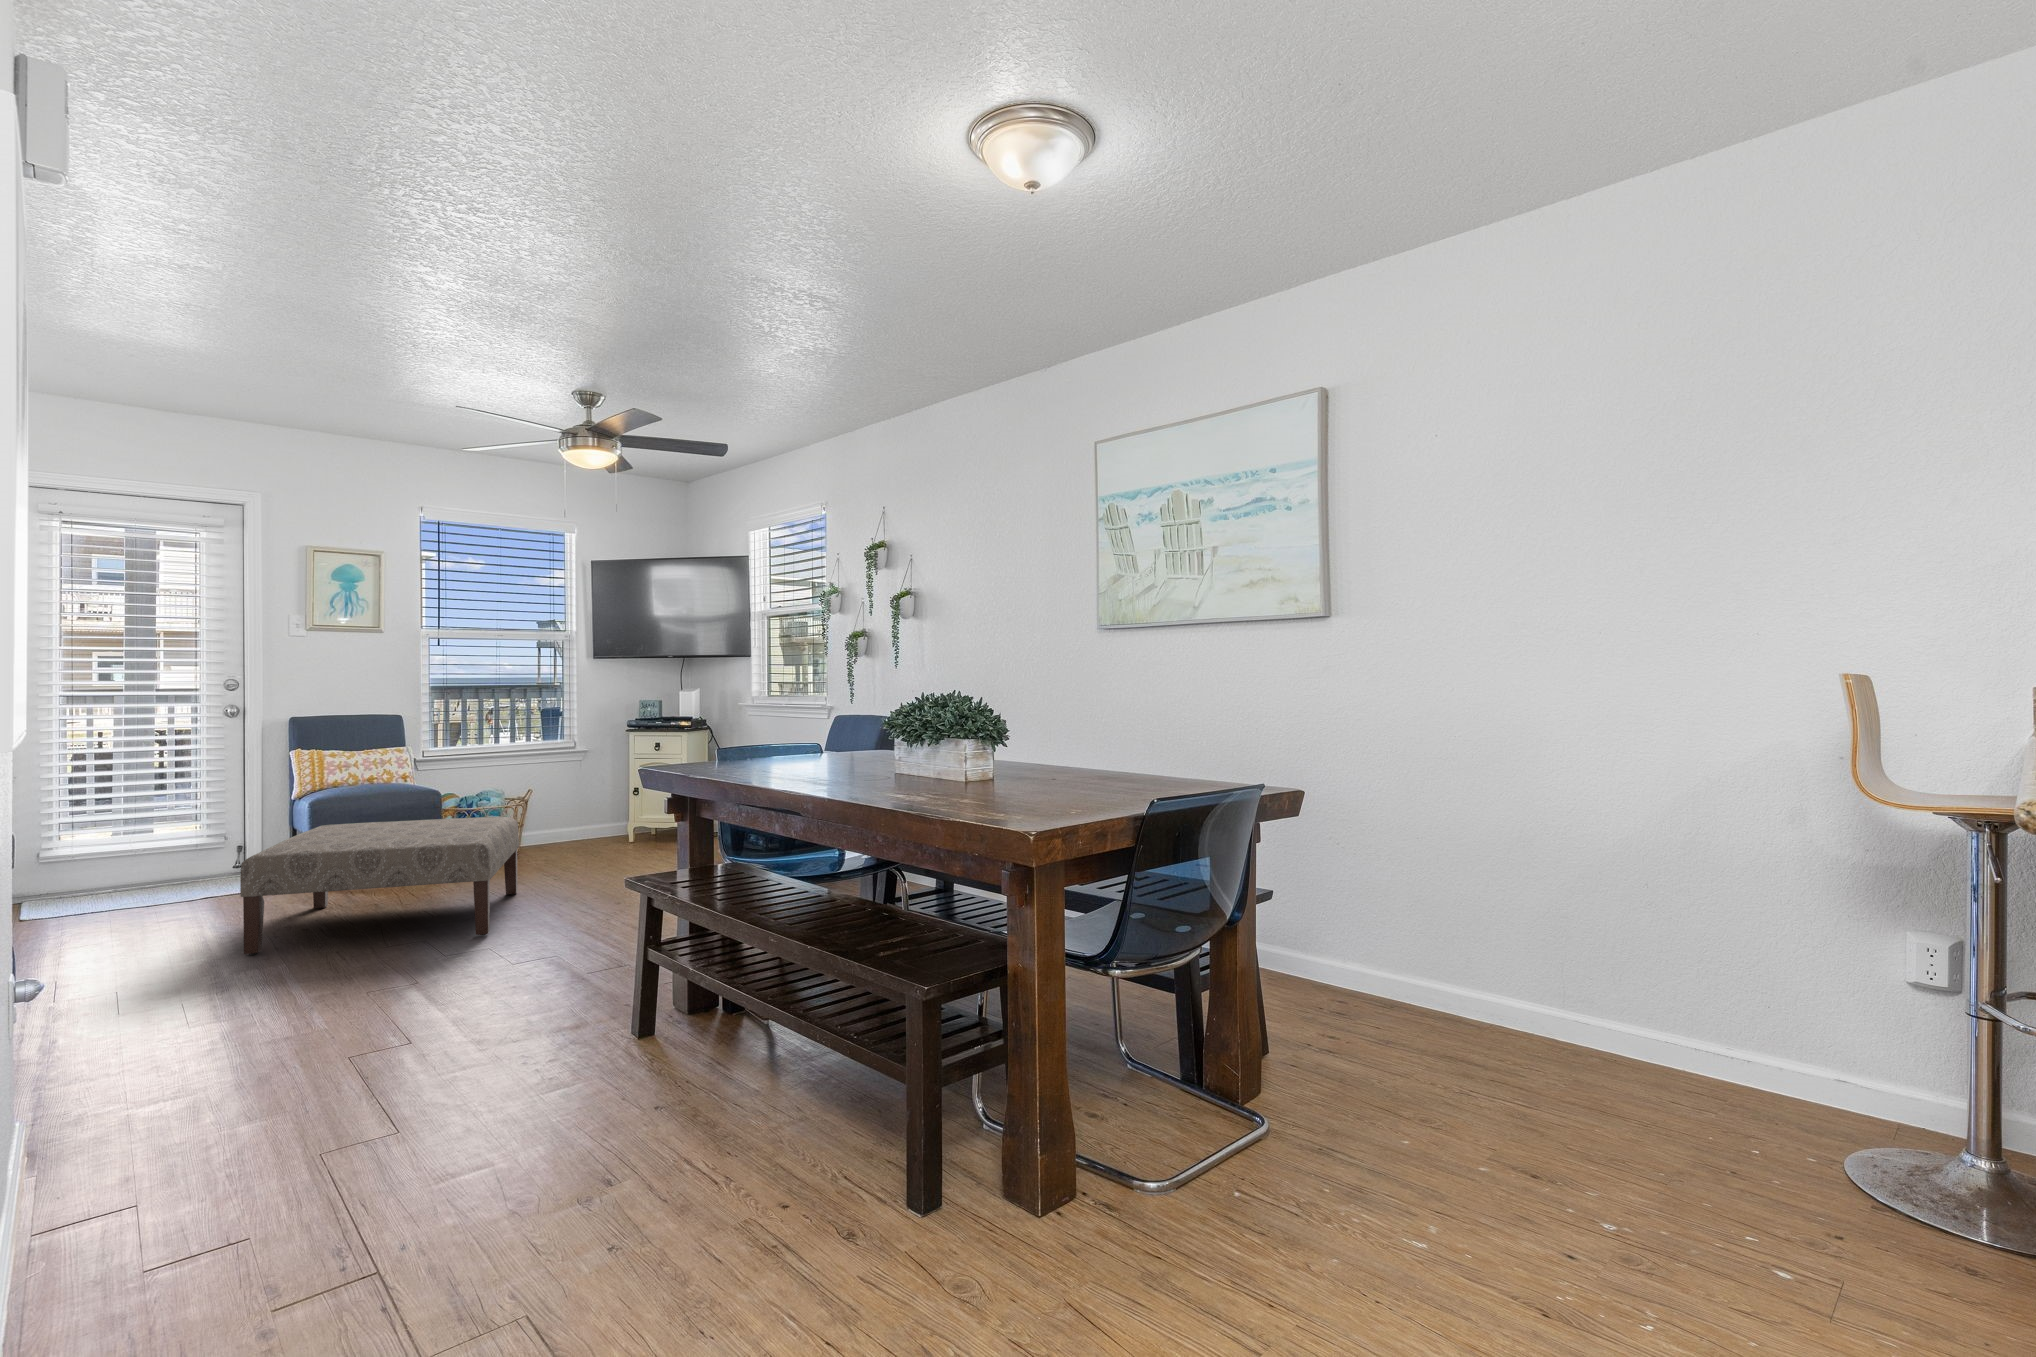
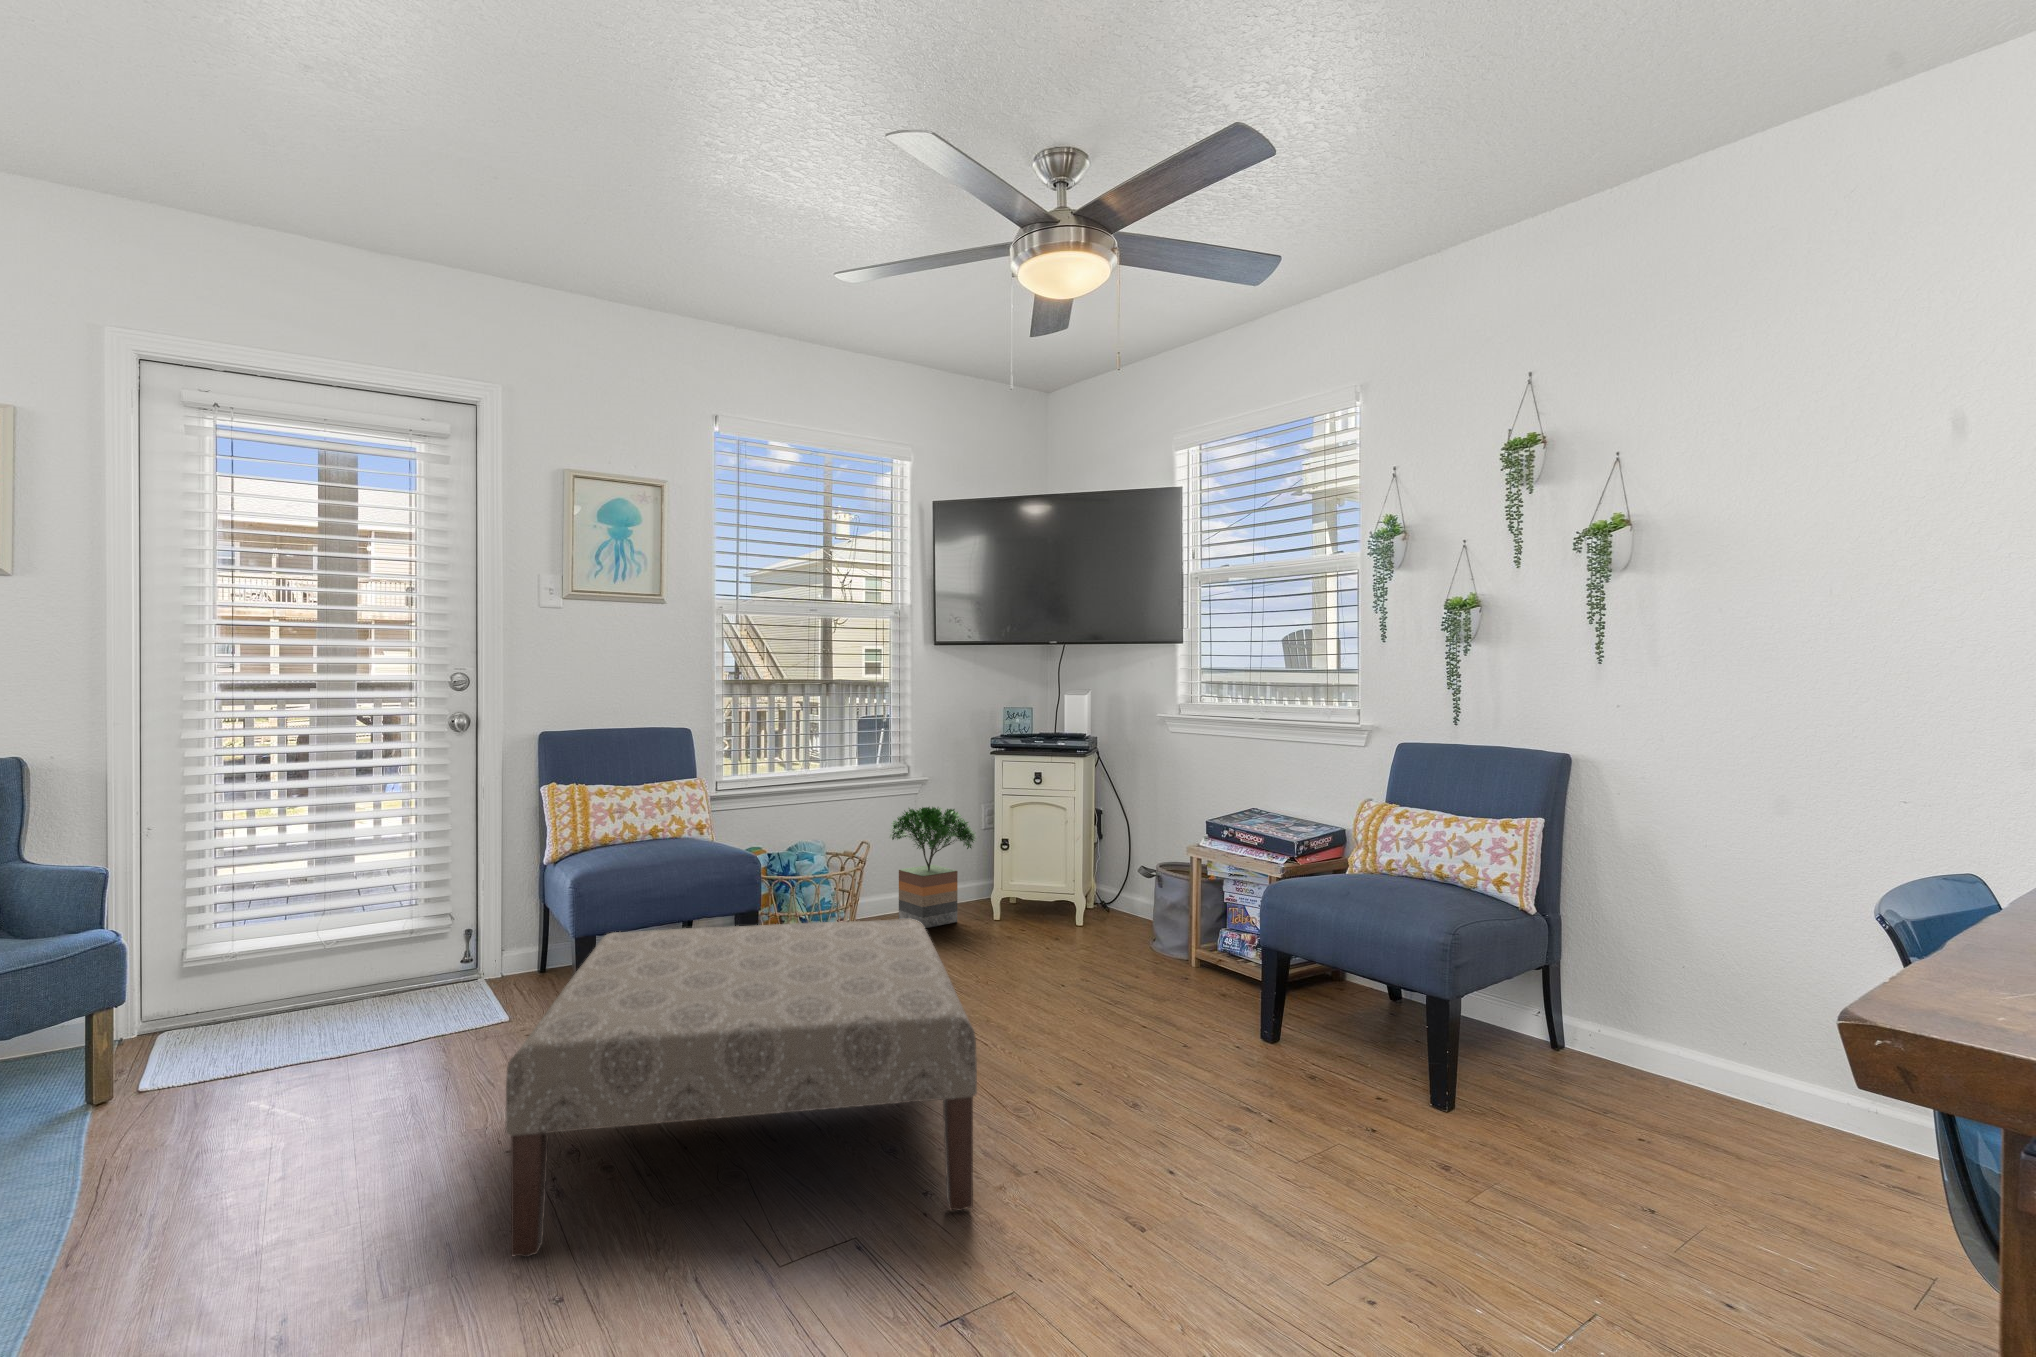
potted tree: none [554,765,616,845] -> present [890,807,976,928]

